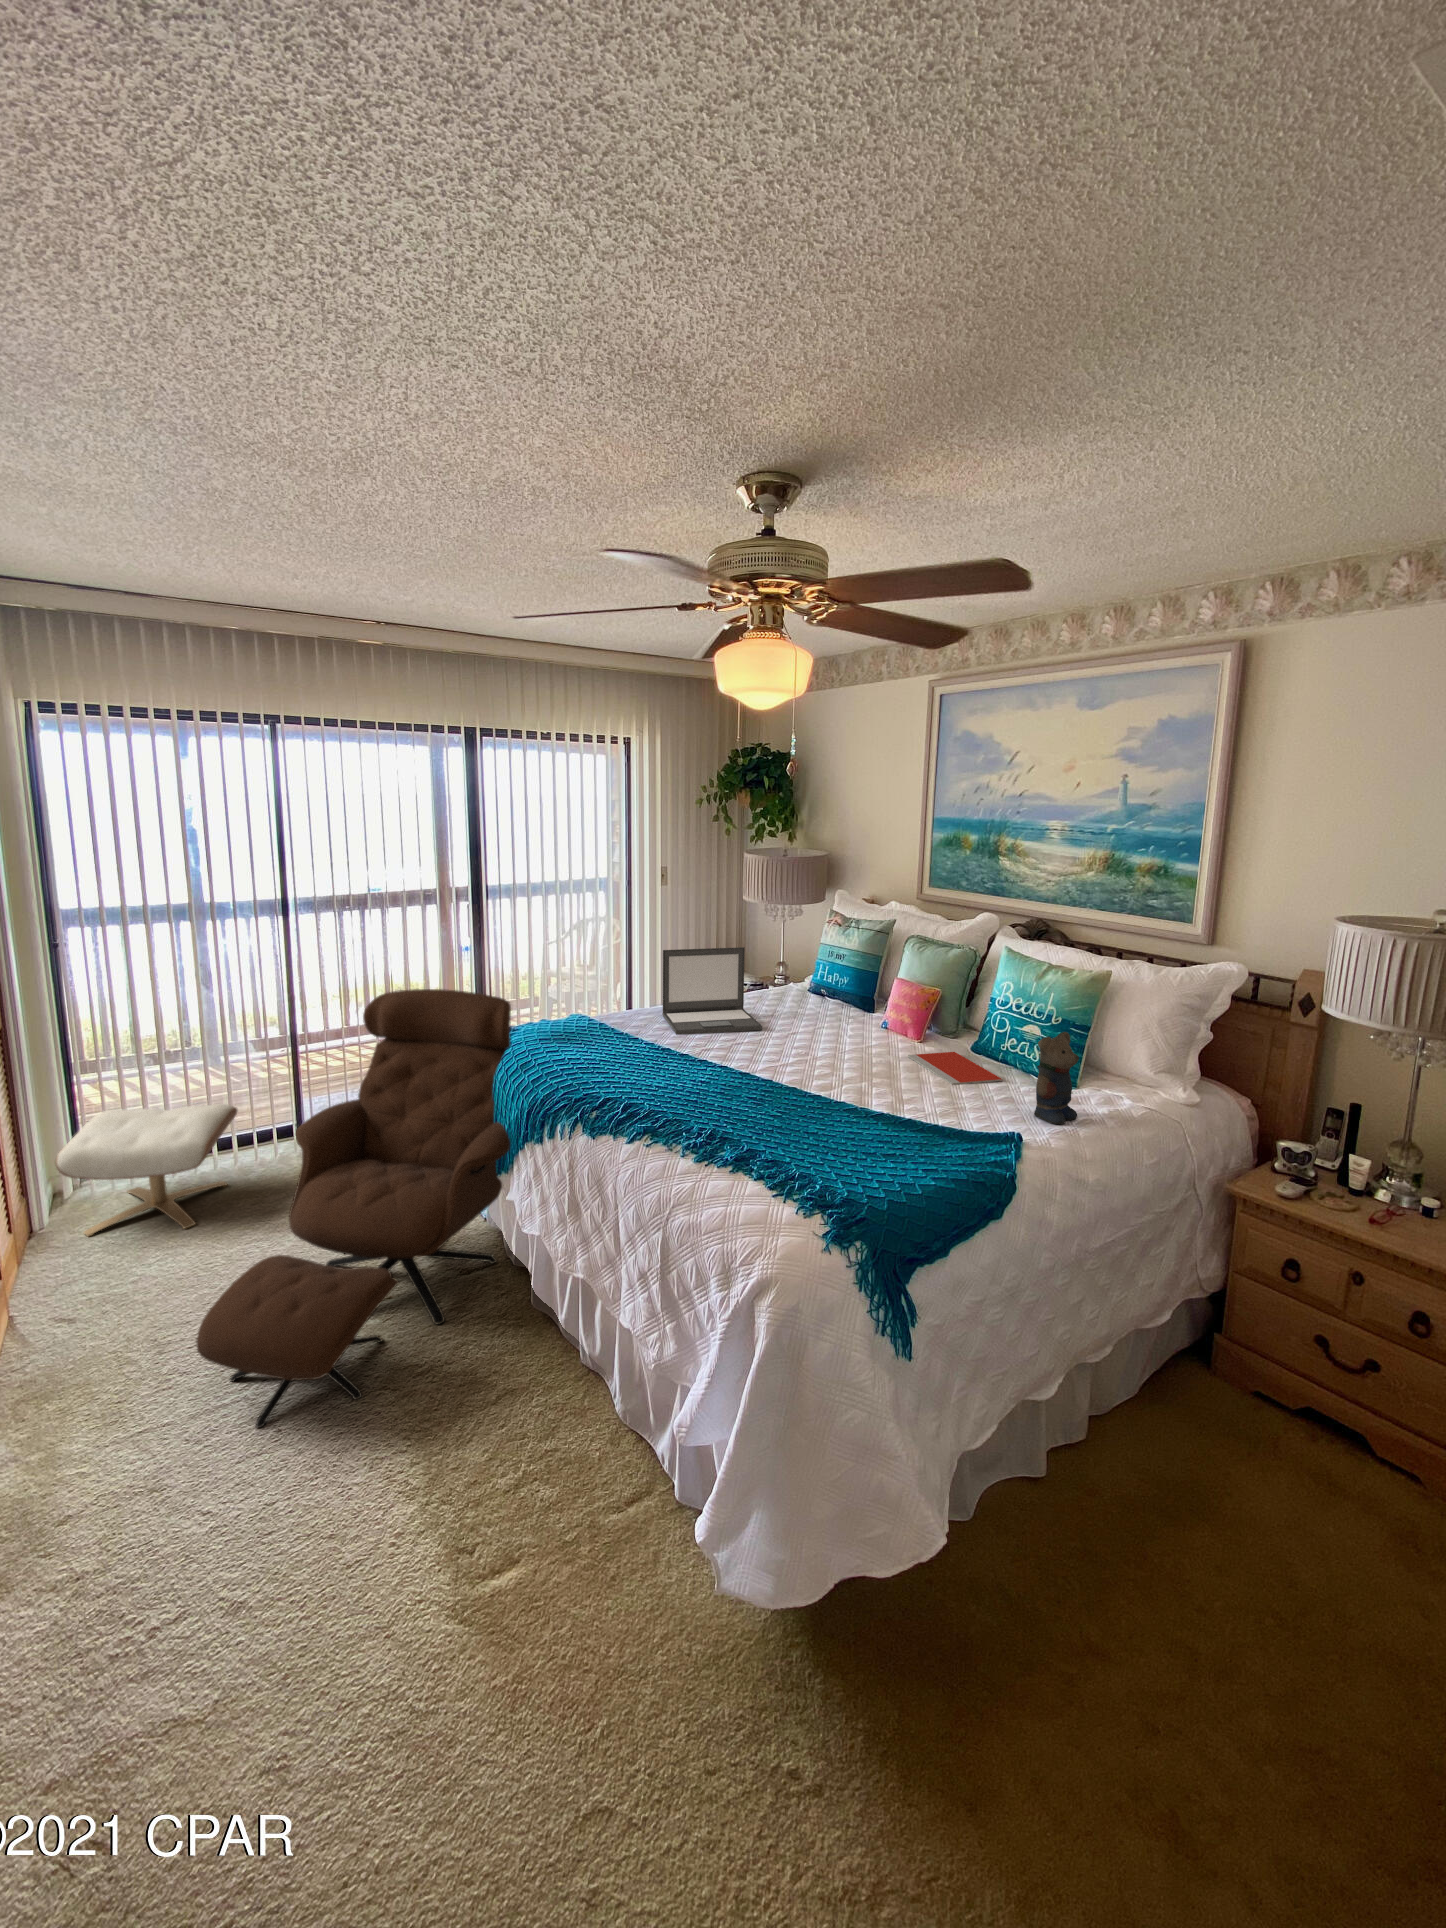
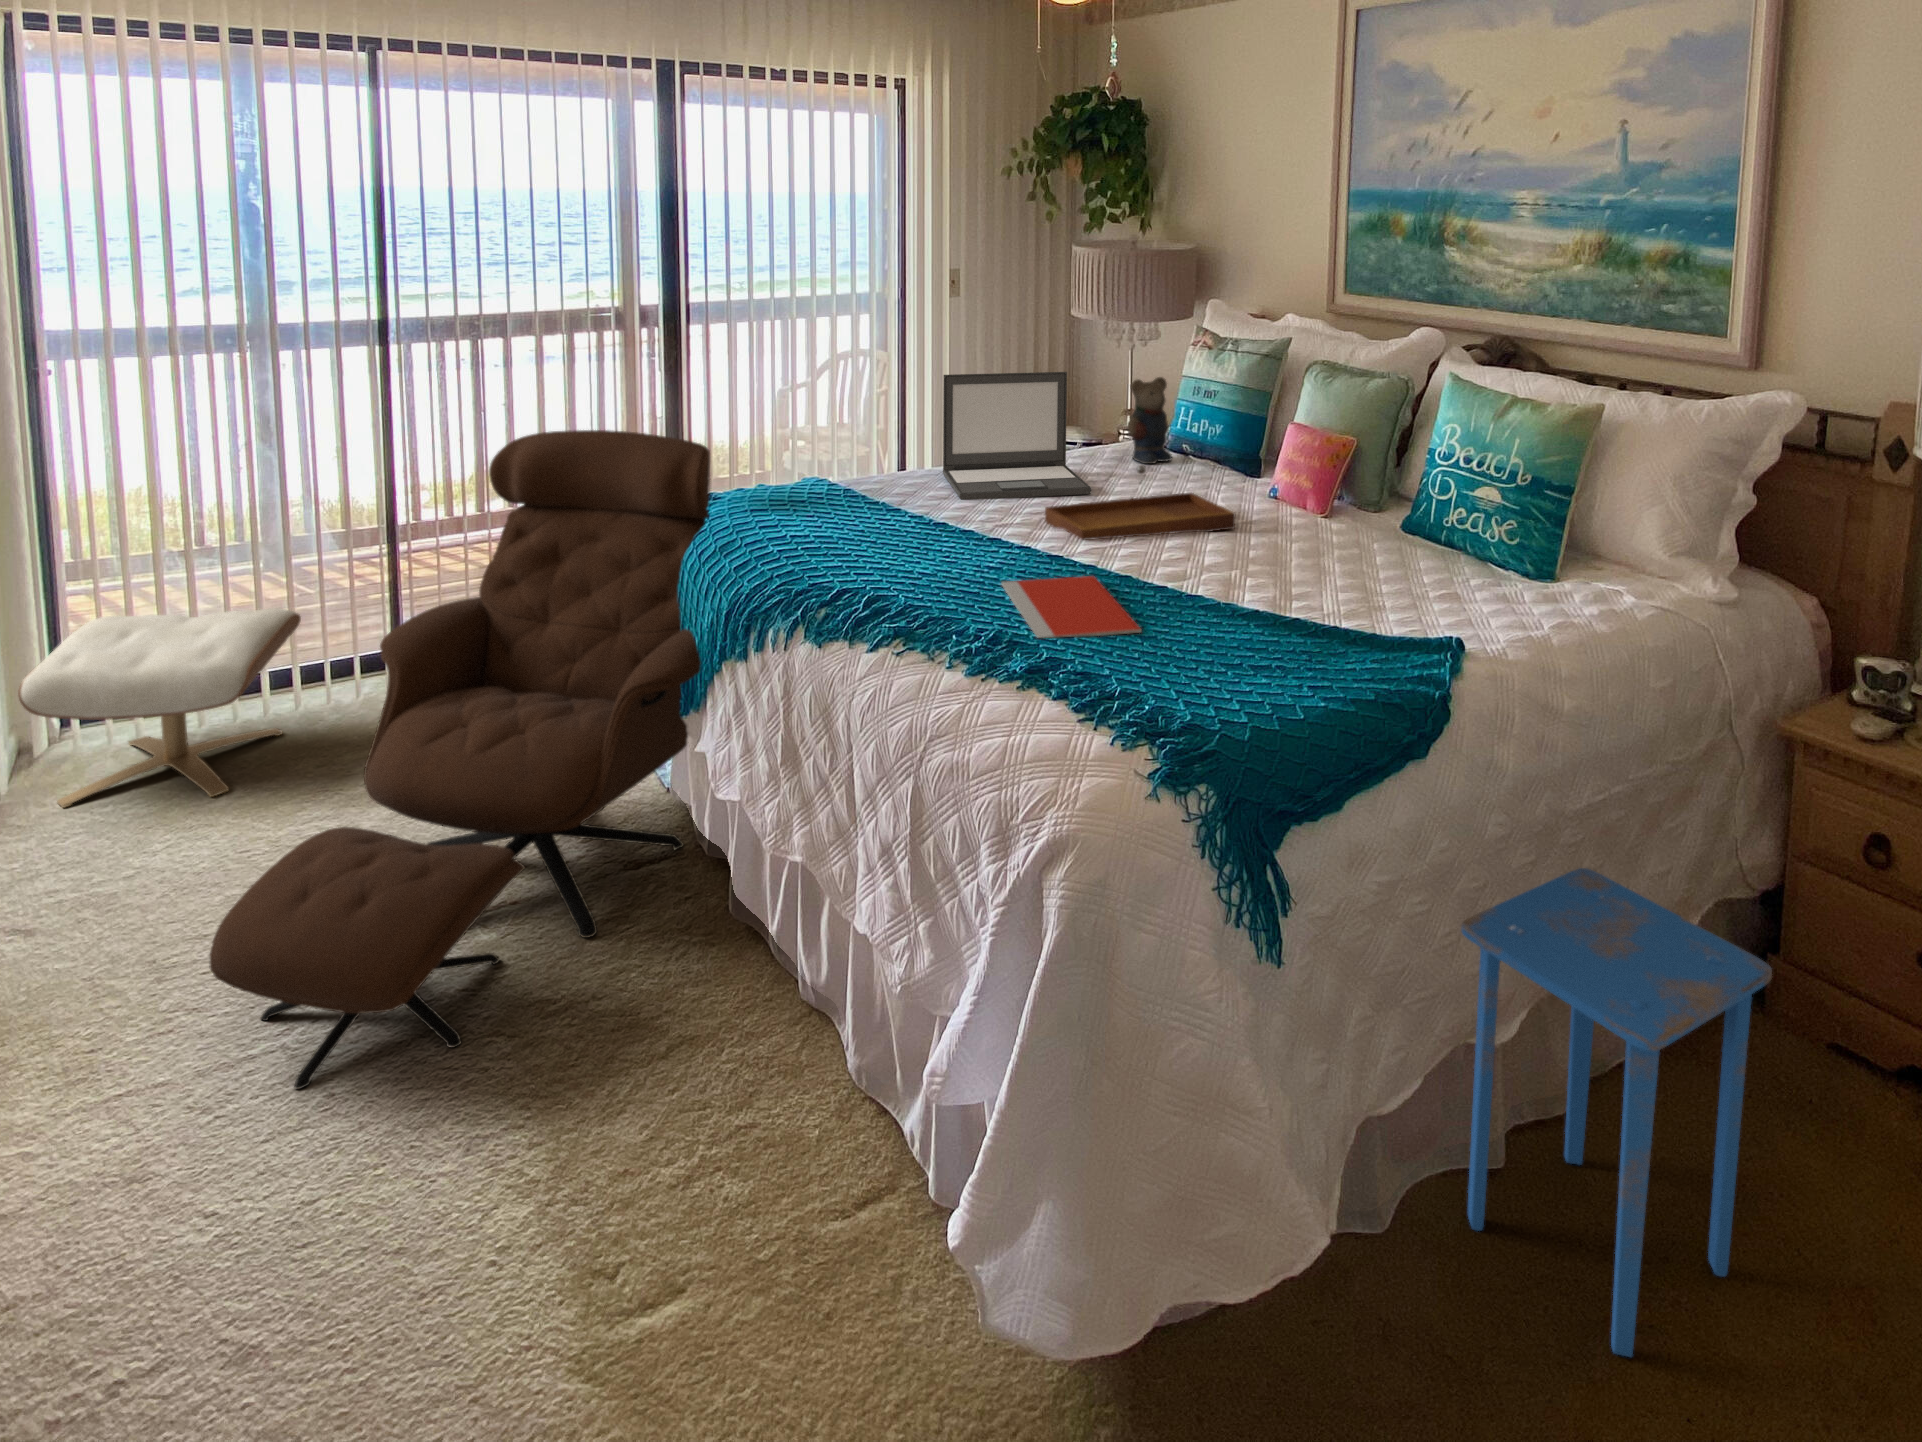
tray: none [734,1013,861,1069] -> present [1045,465,1236,540]
teddy bear: present [1034,1032,1079,1124] -> present [1127,377,1172,464]
notebook: present [908,1052,1003,1085] -> present [1002,576,1141,638]
side table: none [1021,1288,1226,1603] -> present [1462,868,1772,1357]

